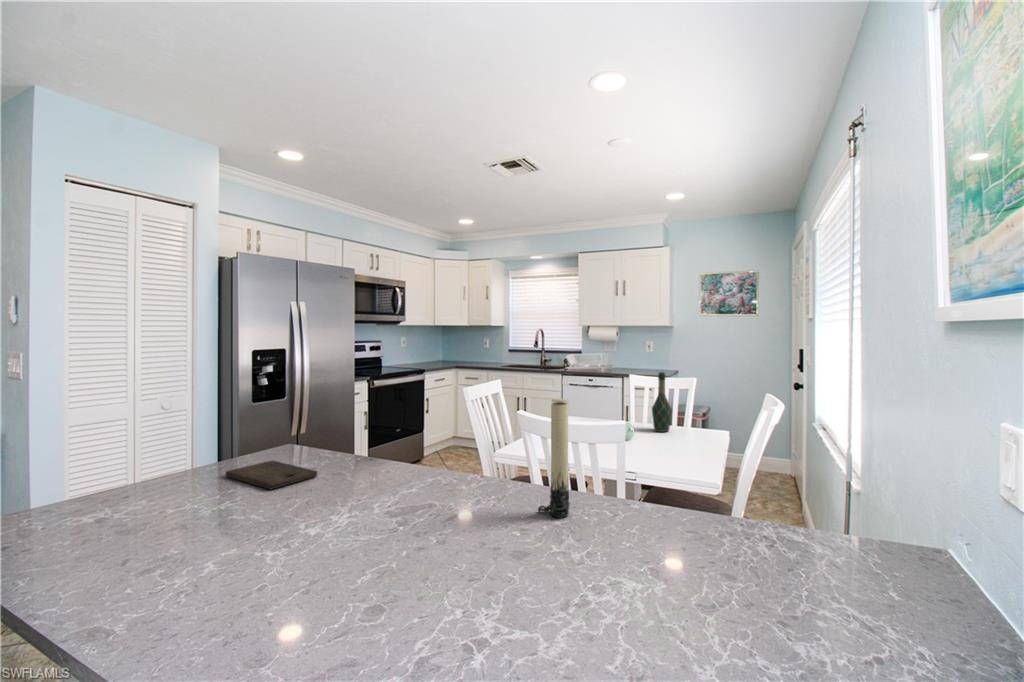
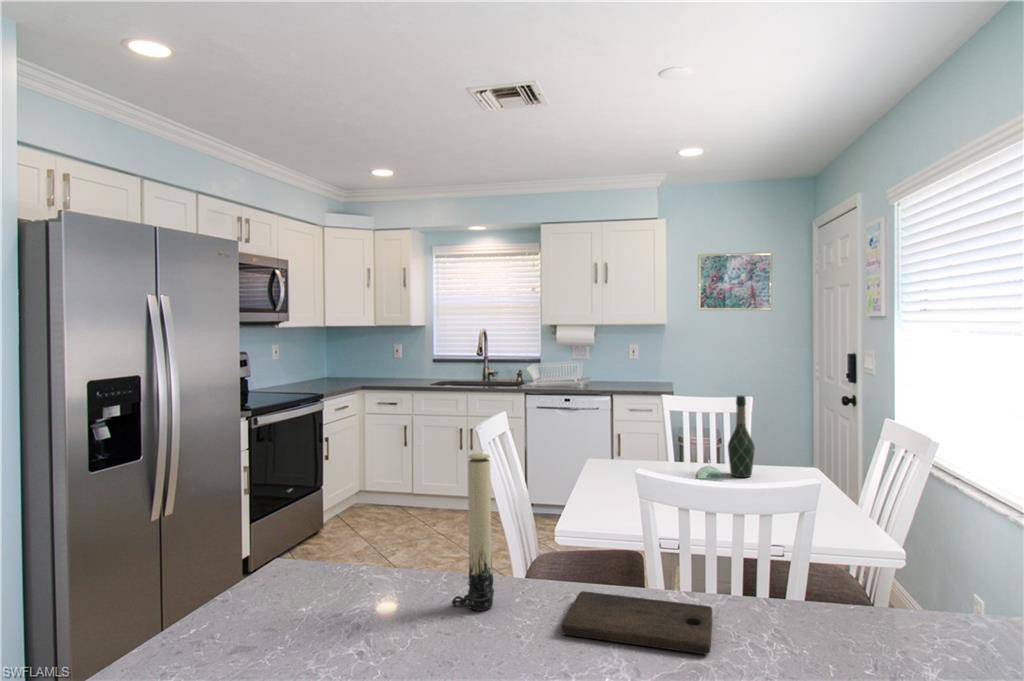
candle: present [538,399,570,518] -> present [452,453,494,610]
cutting board: present [226,461,317,489] -> present [561,591,712,654]

